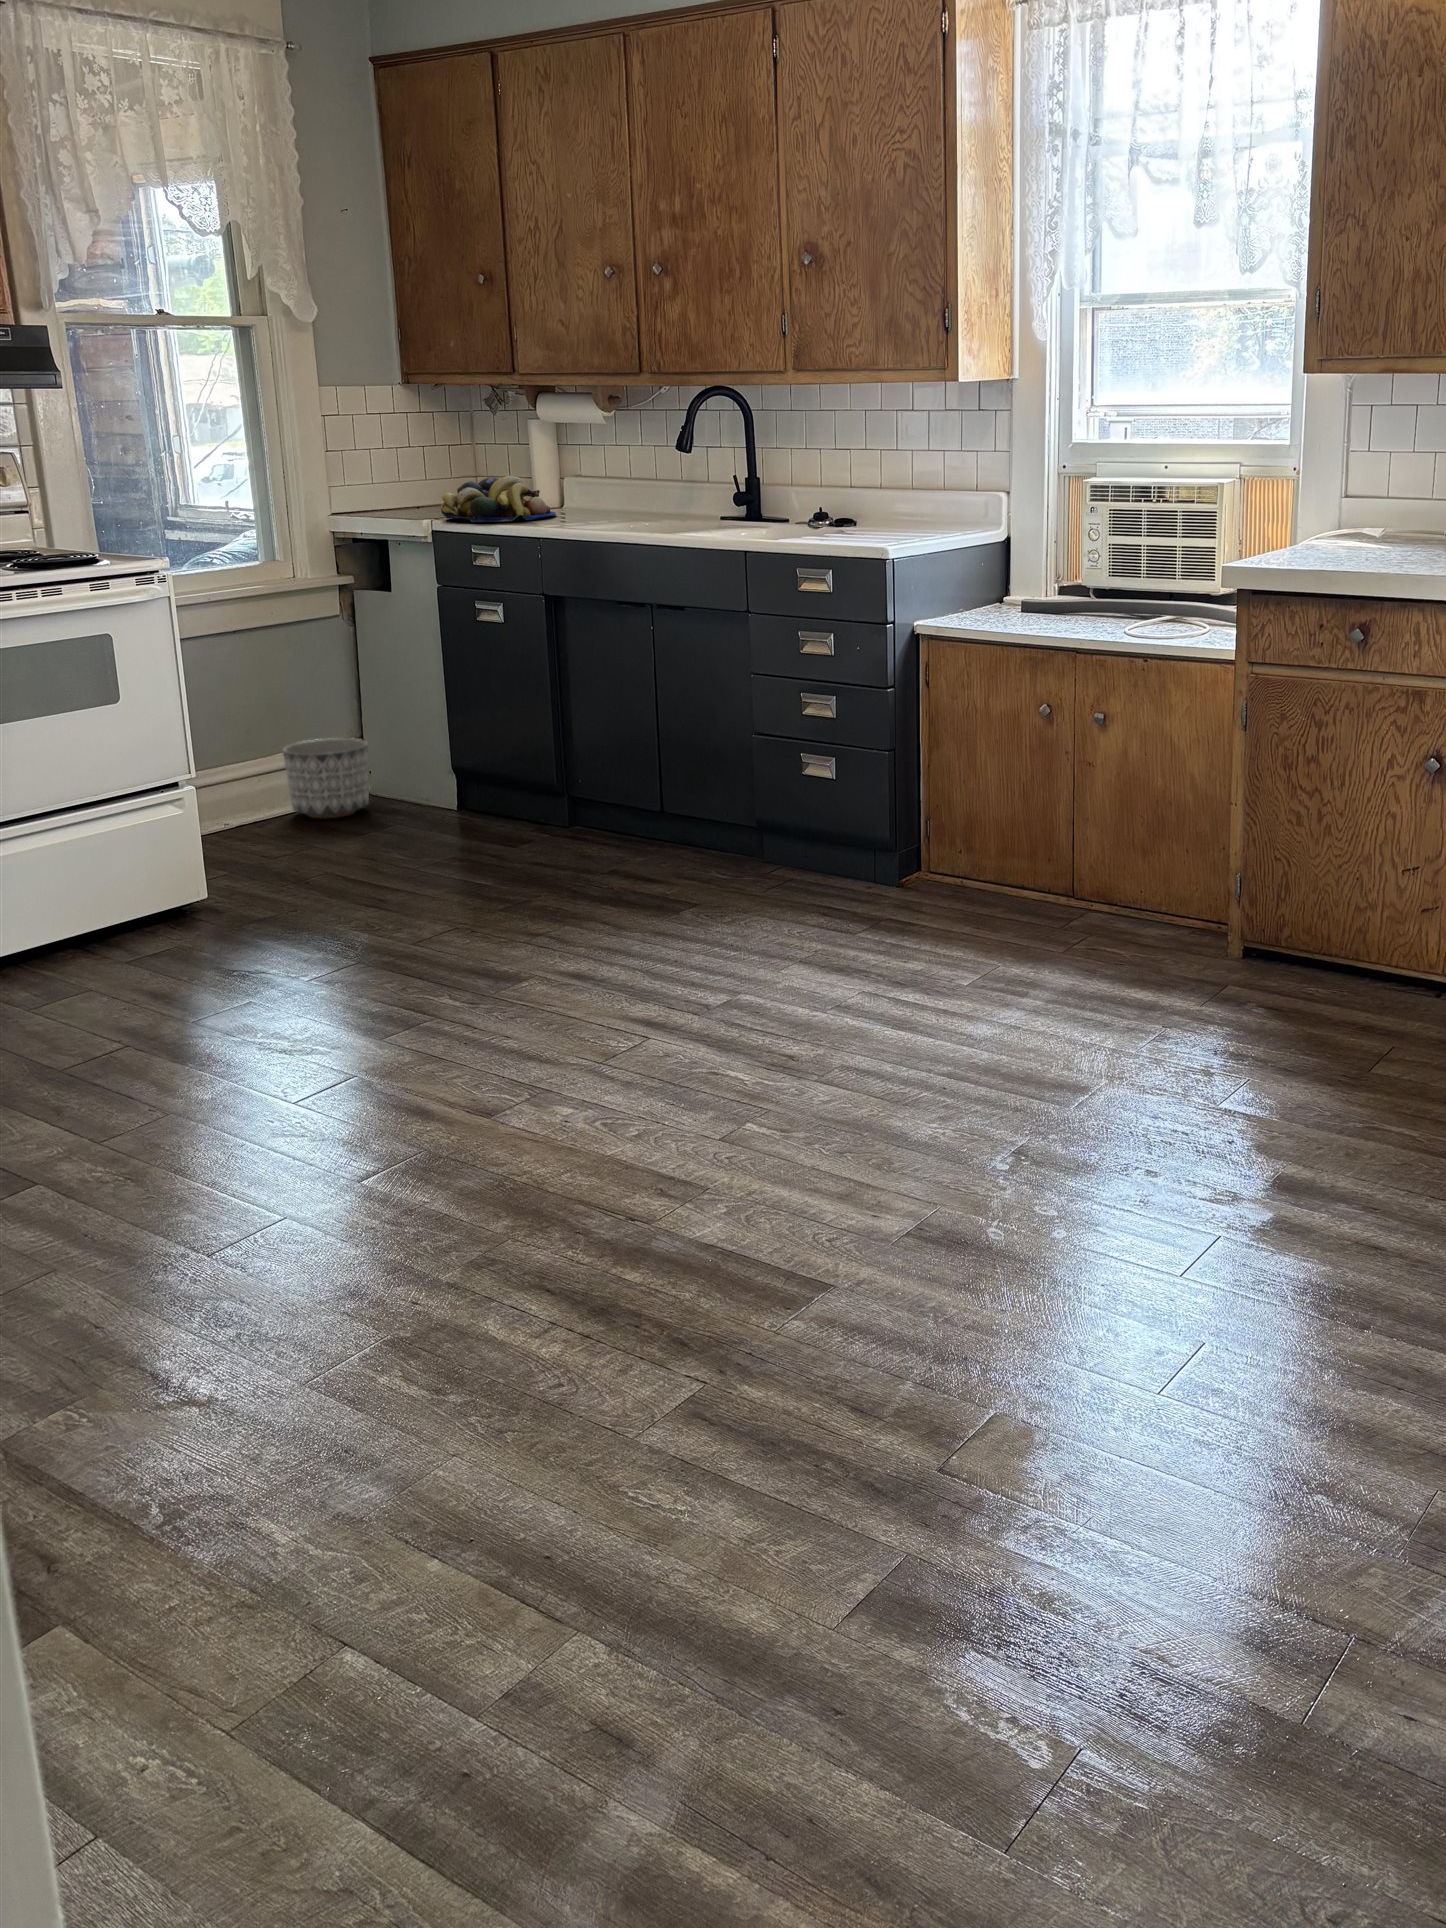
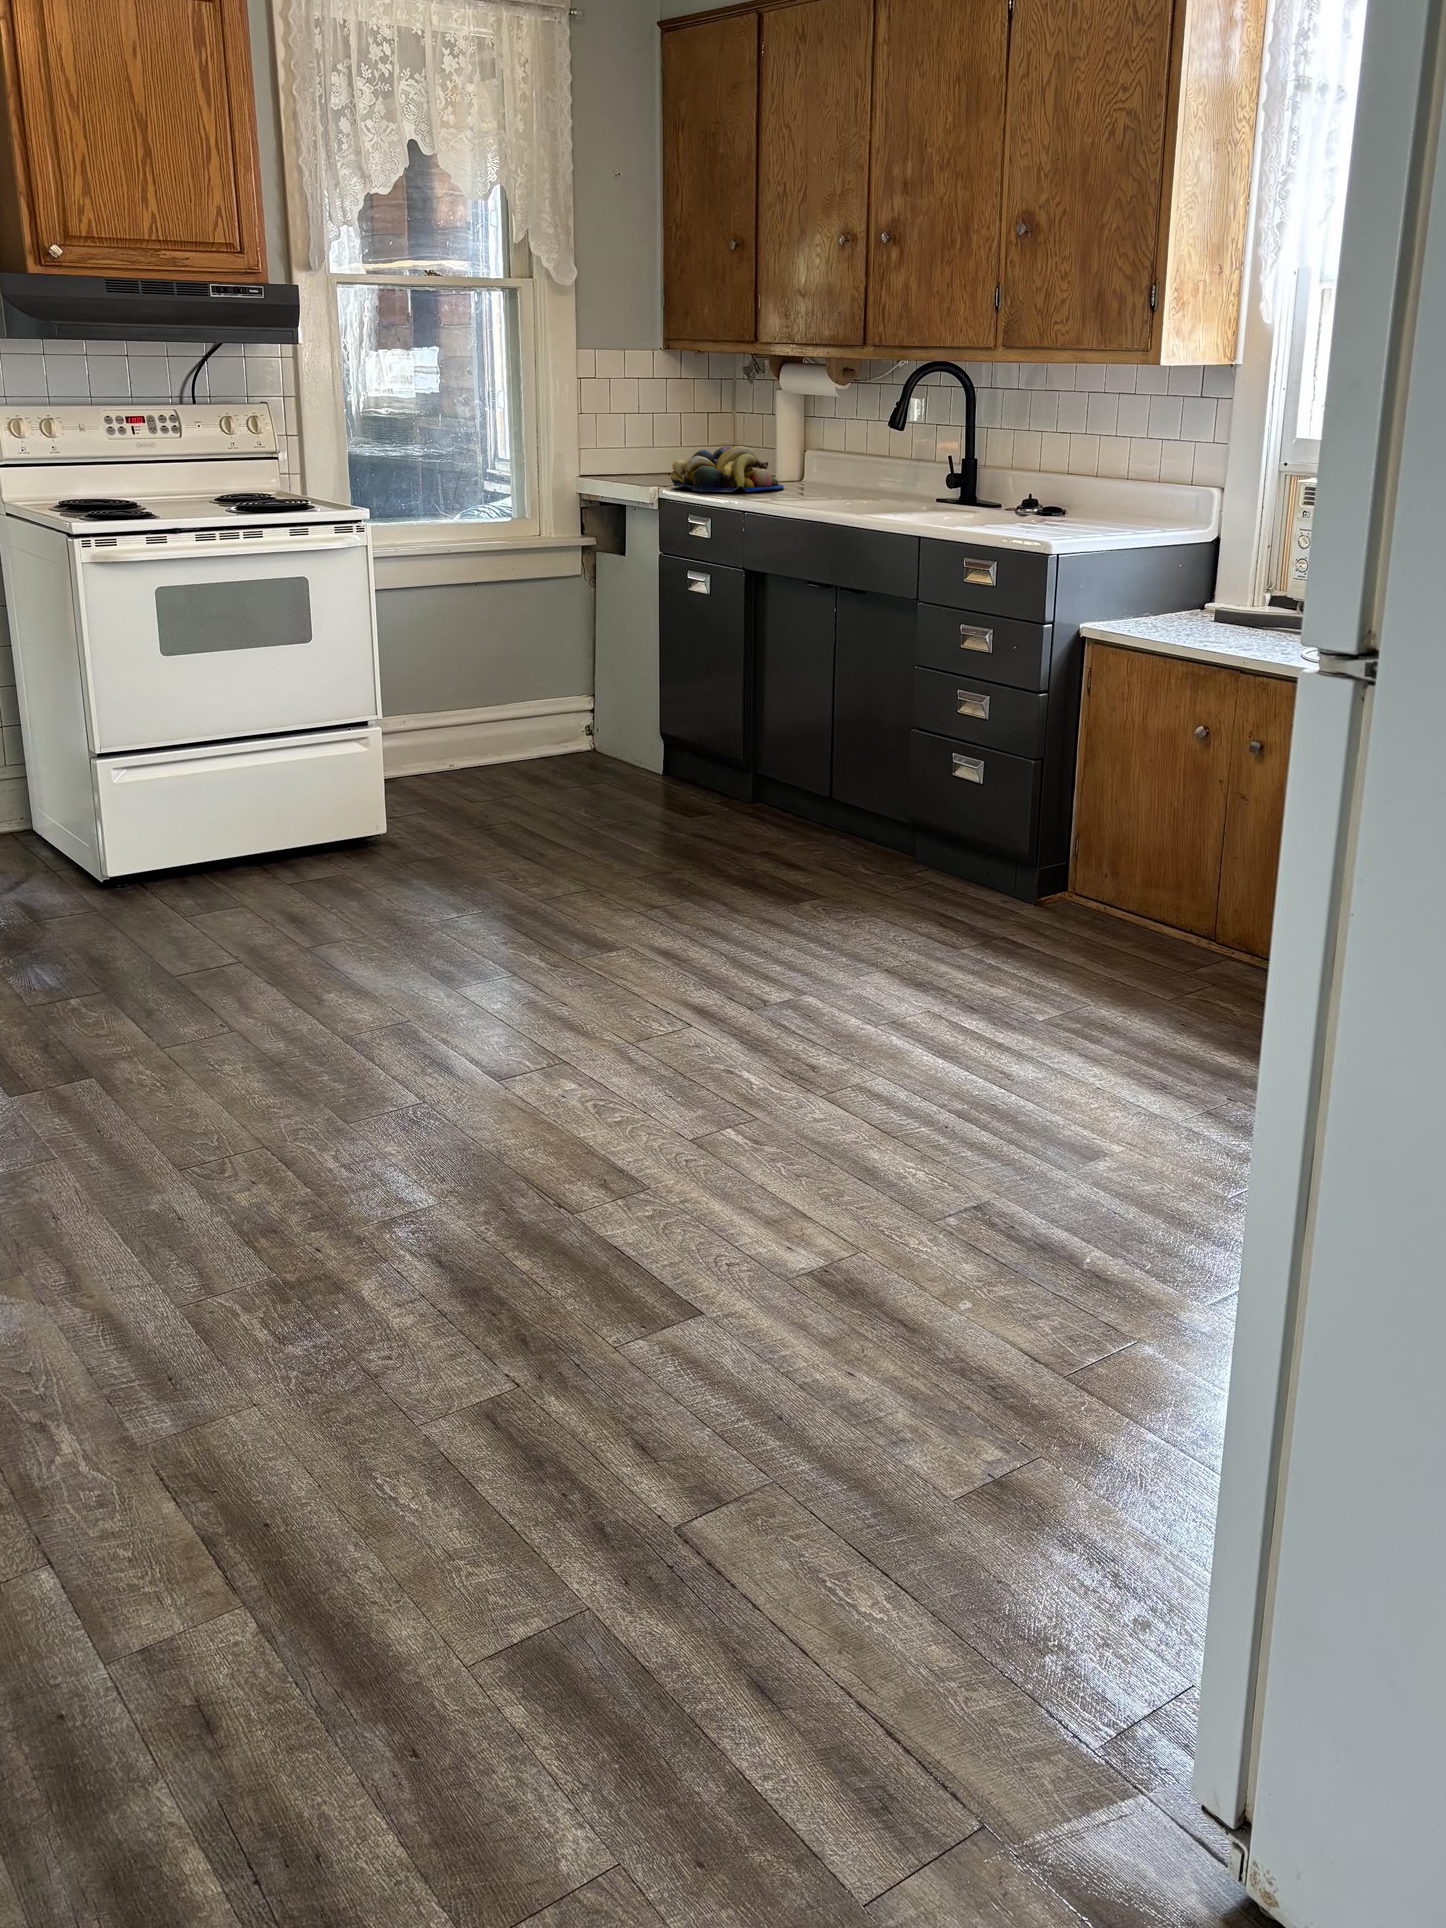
planter: present [283,738,369,818] -> none [508,694,588,771]

